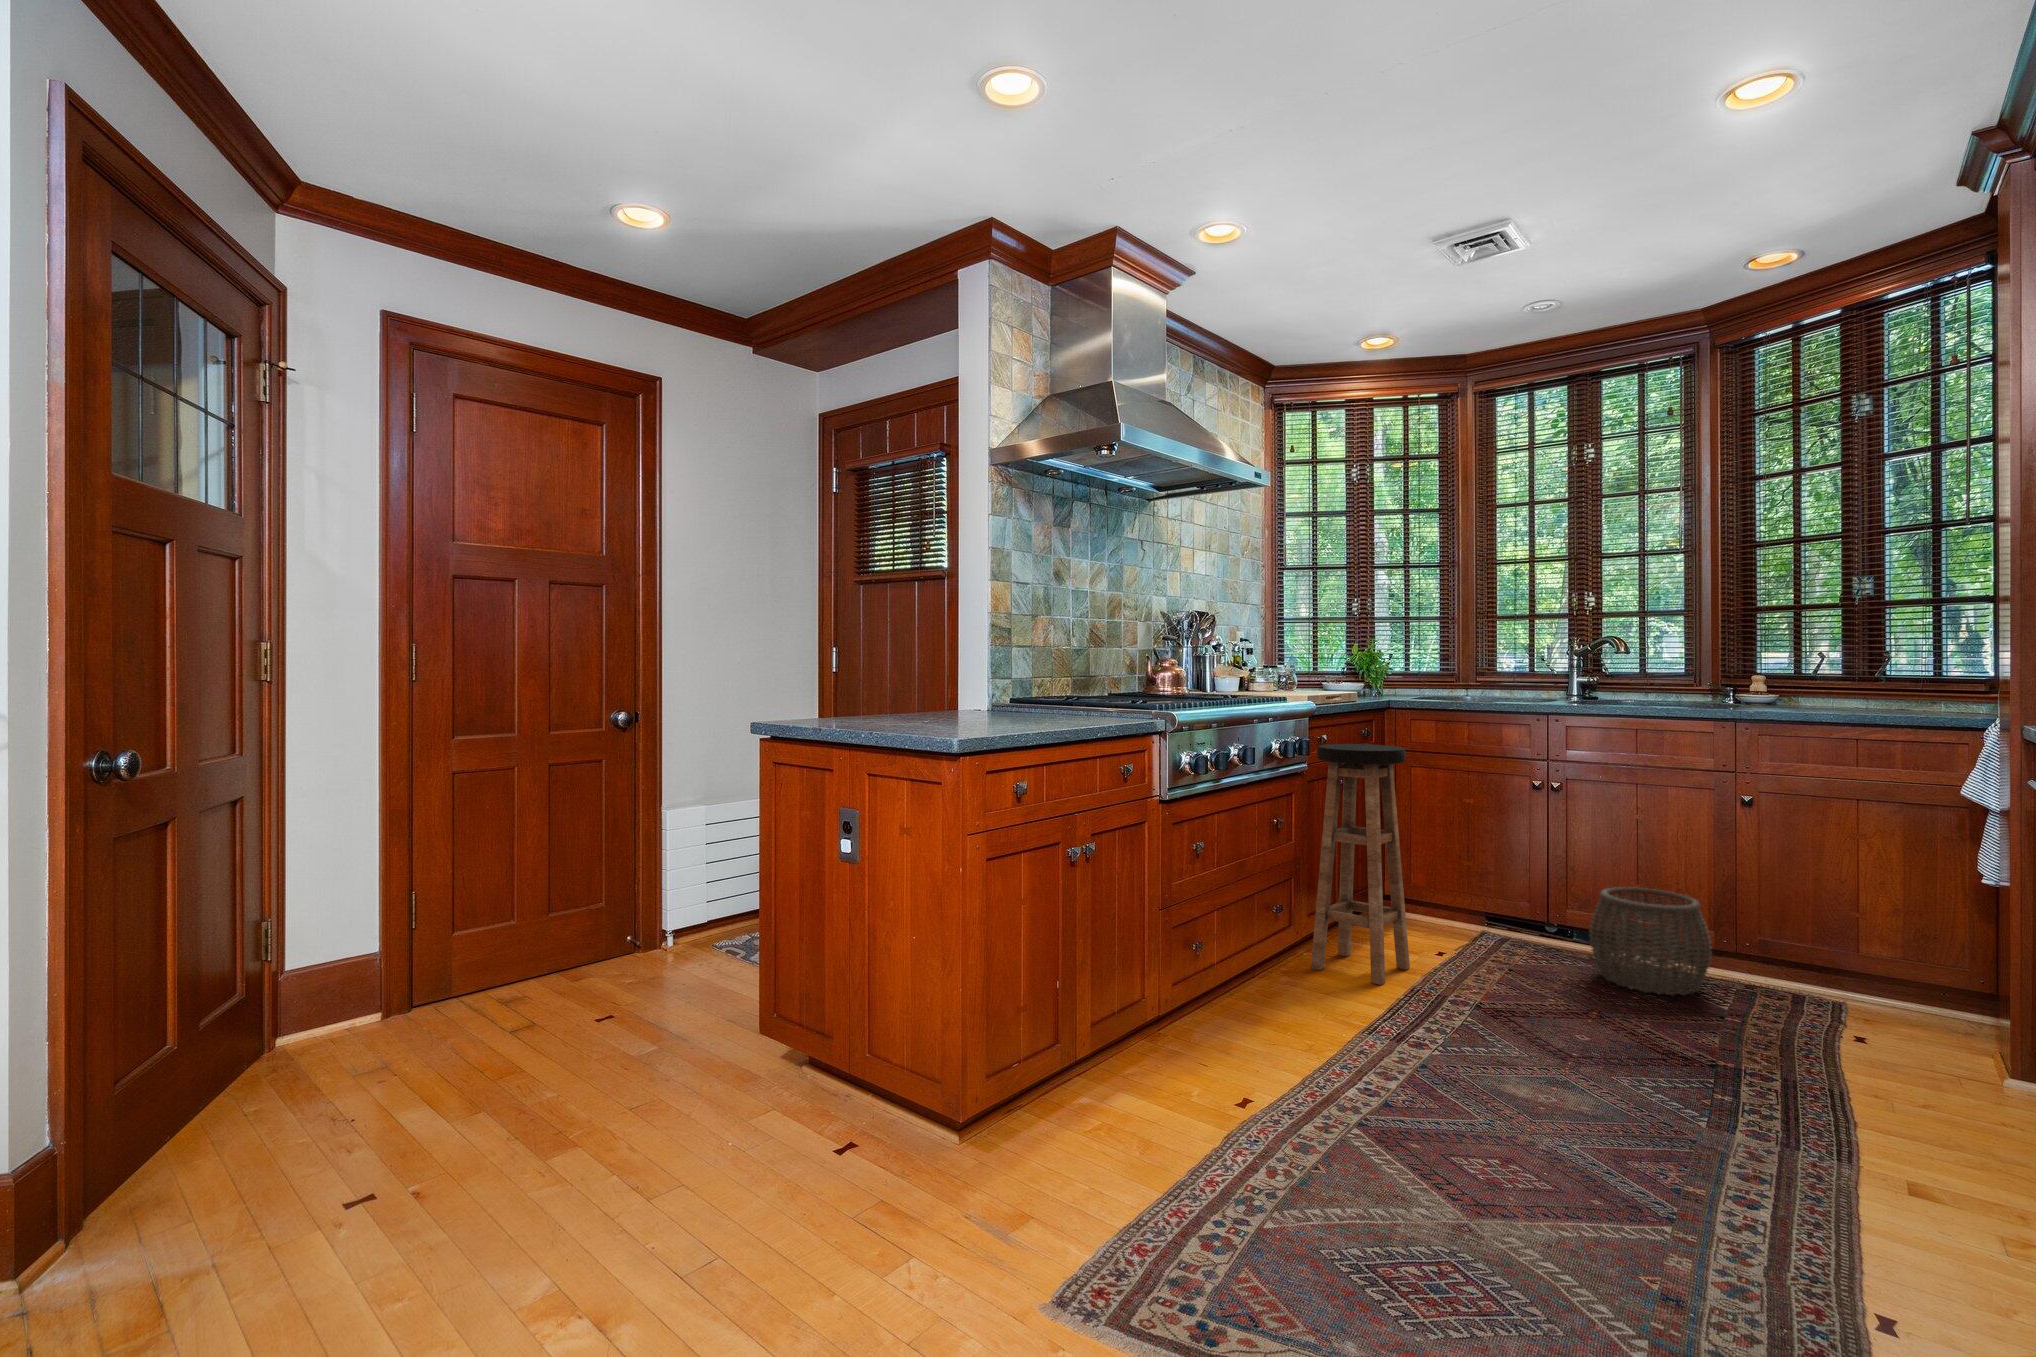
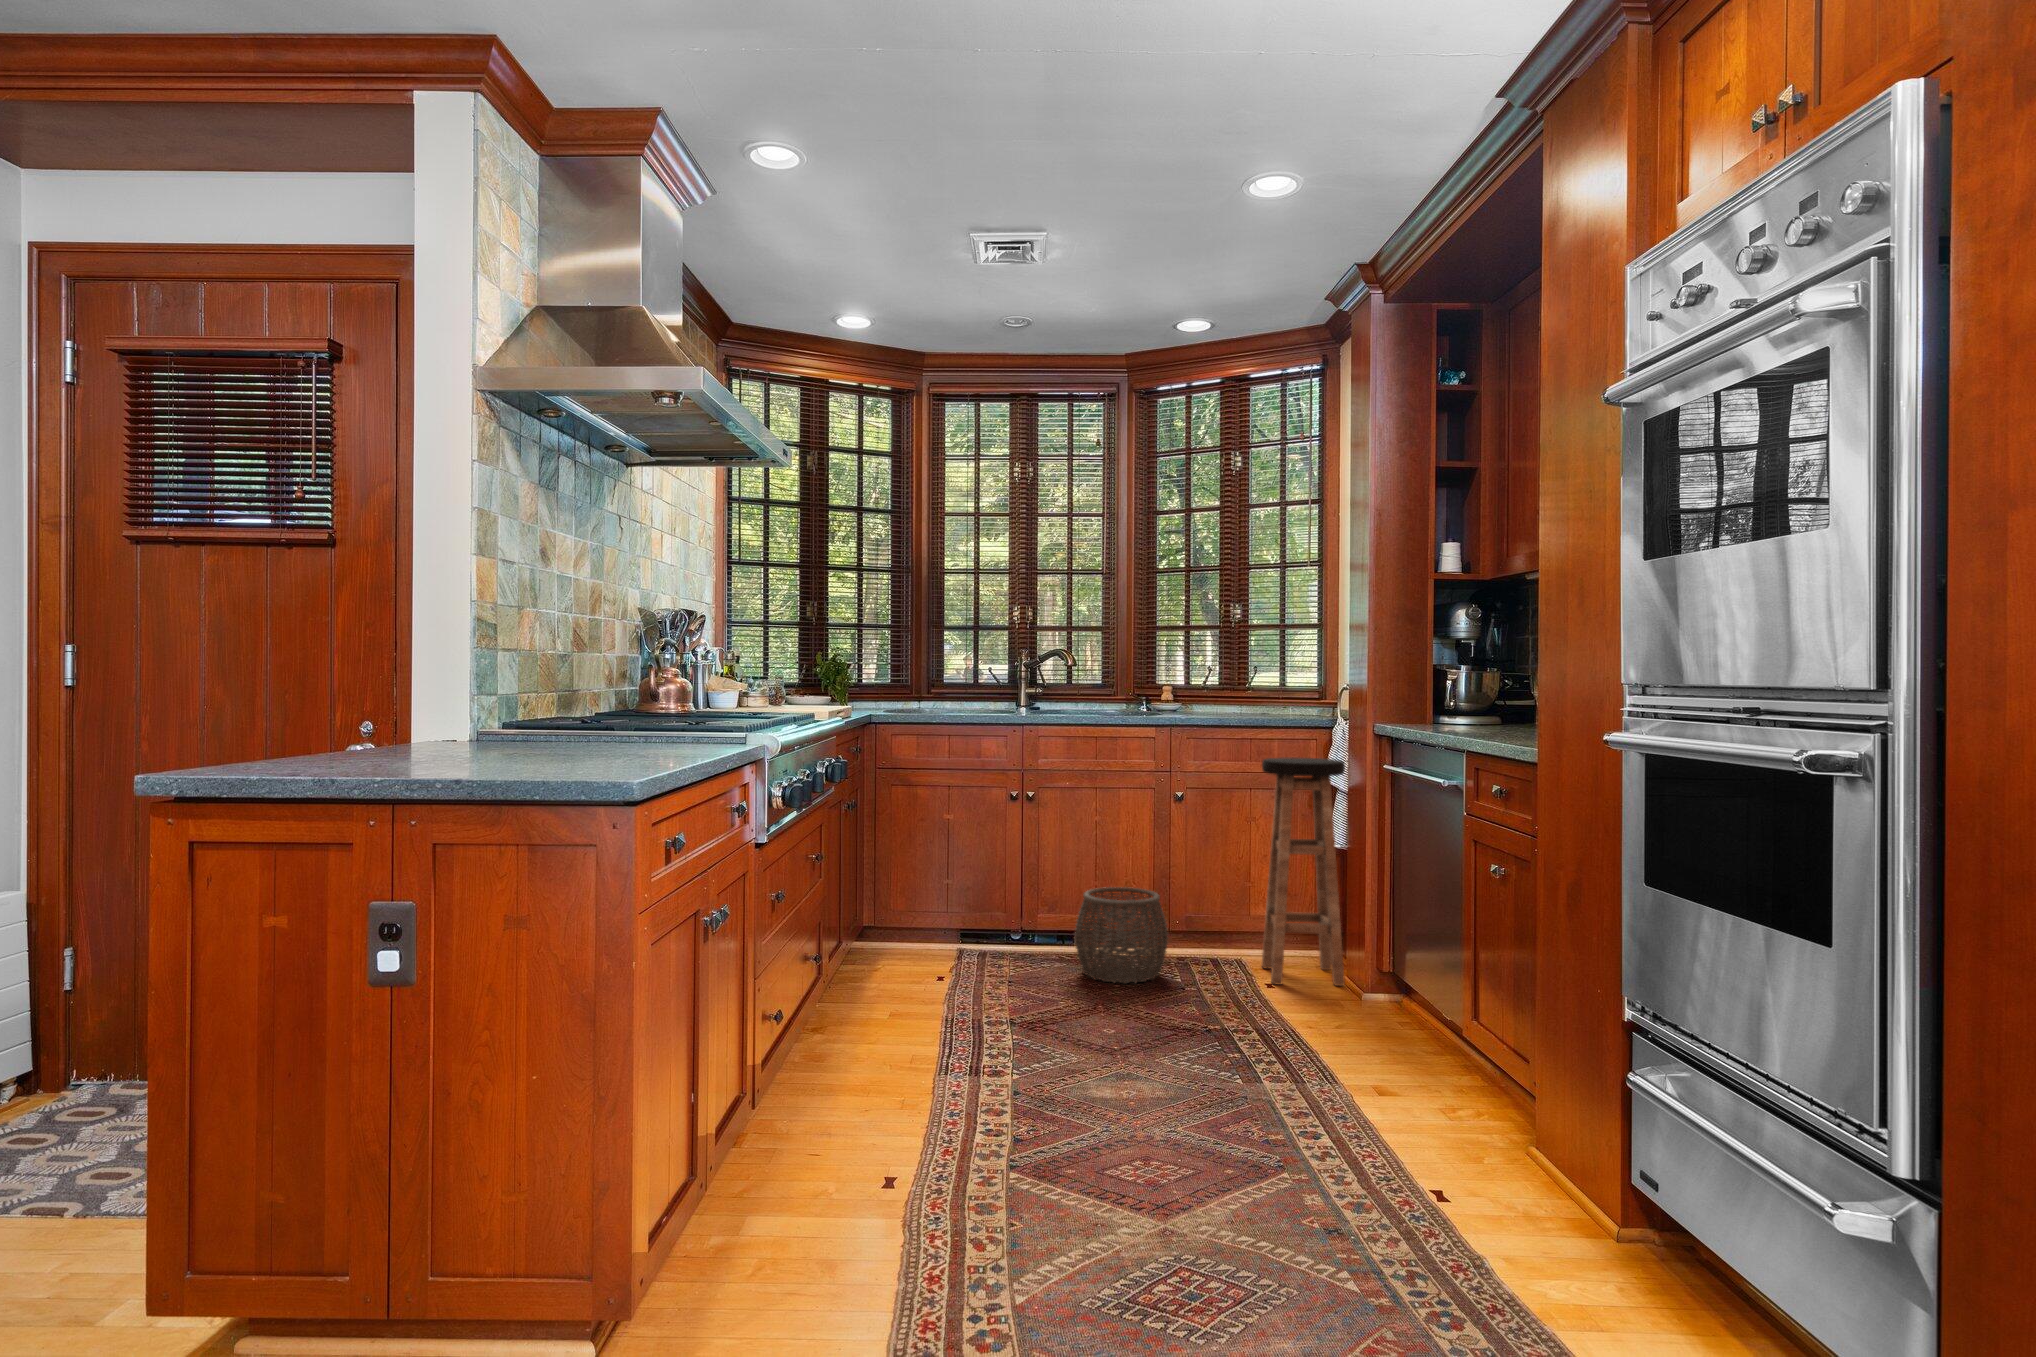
bar stool: present [1311,744,1410,985] -> present [1262,758,1345,986]

